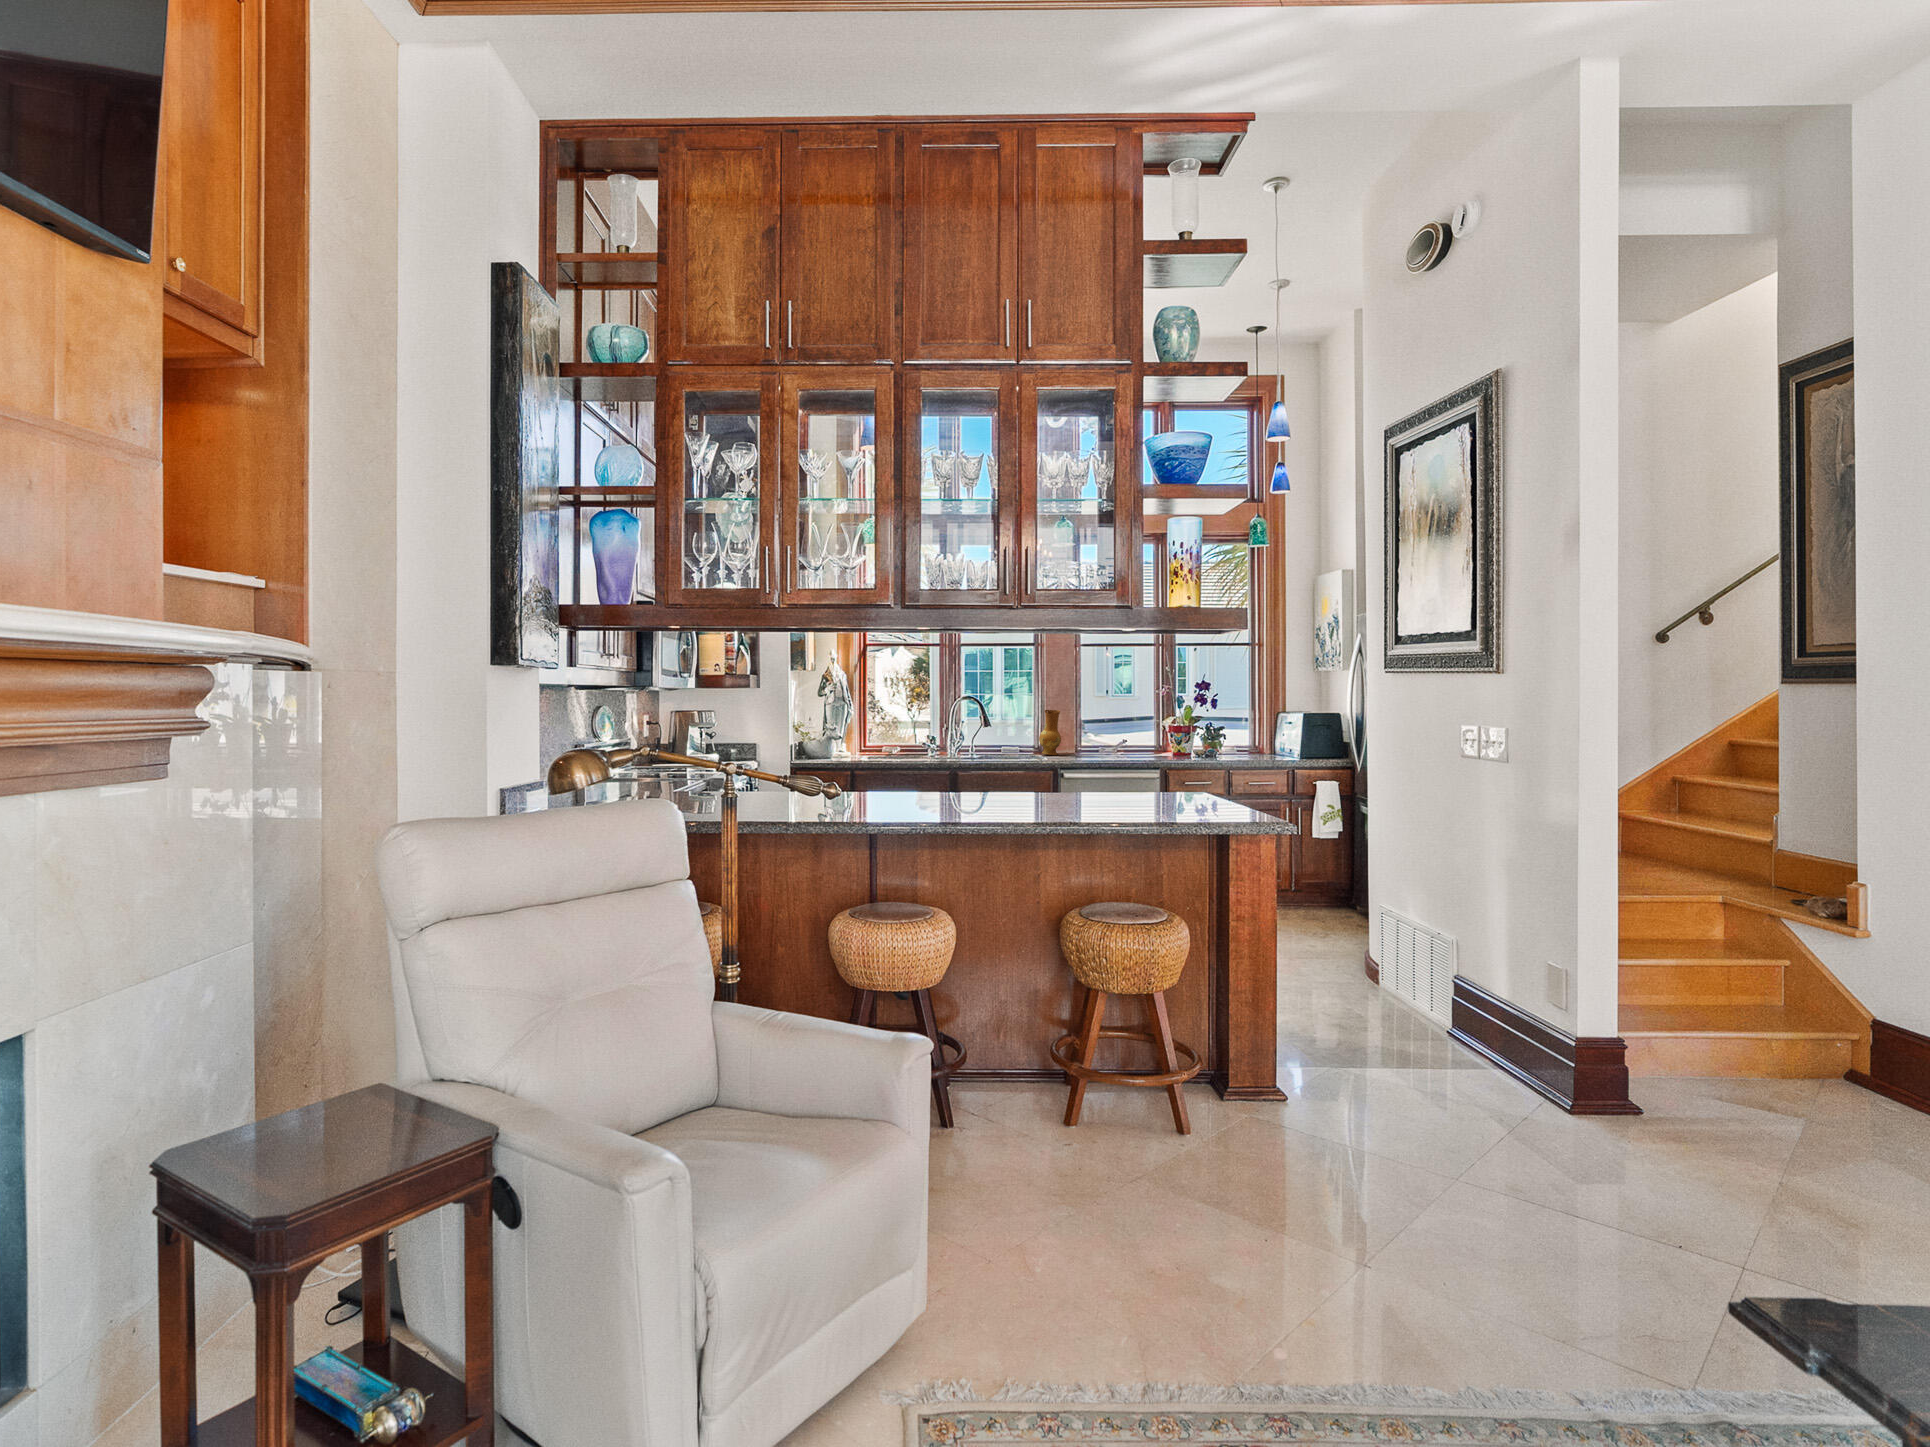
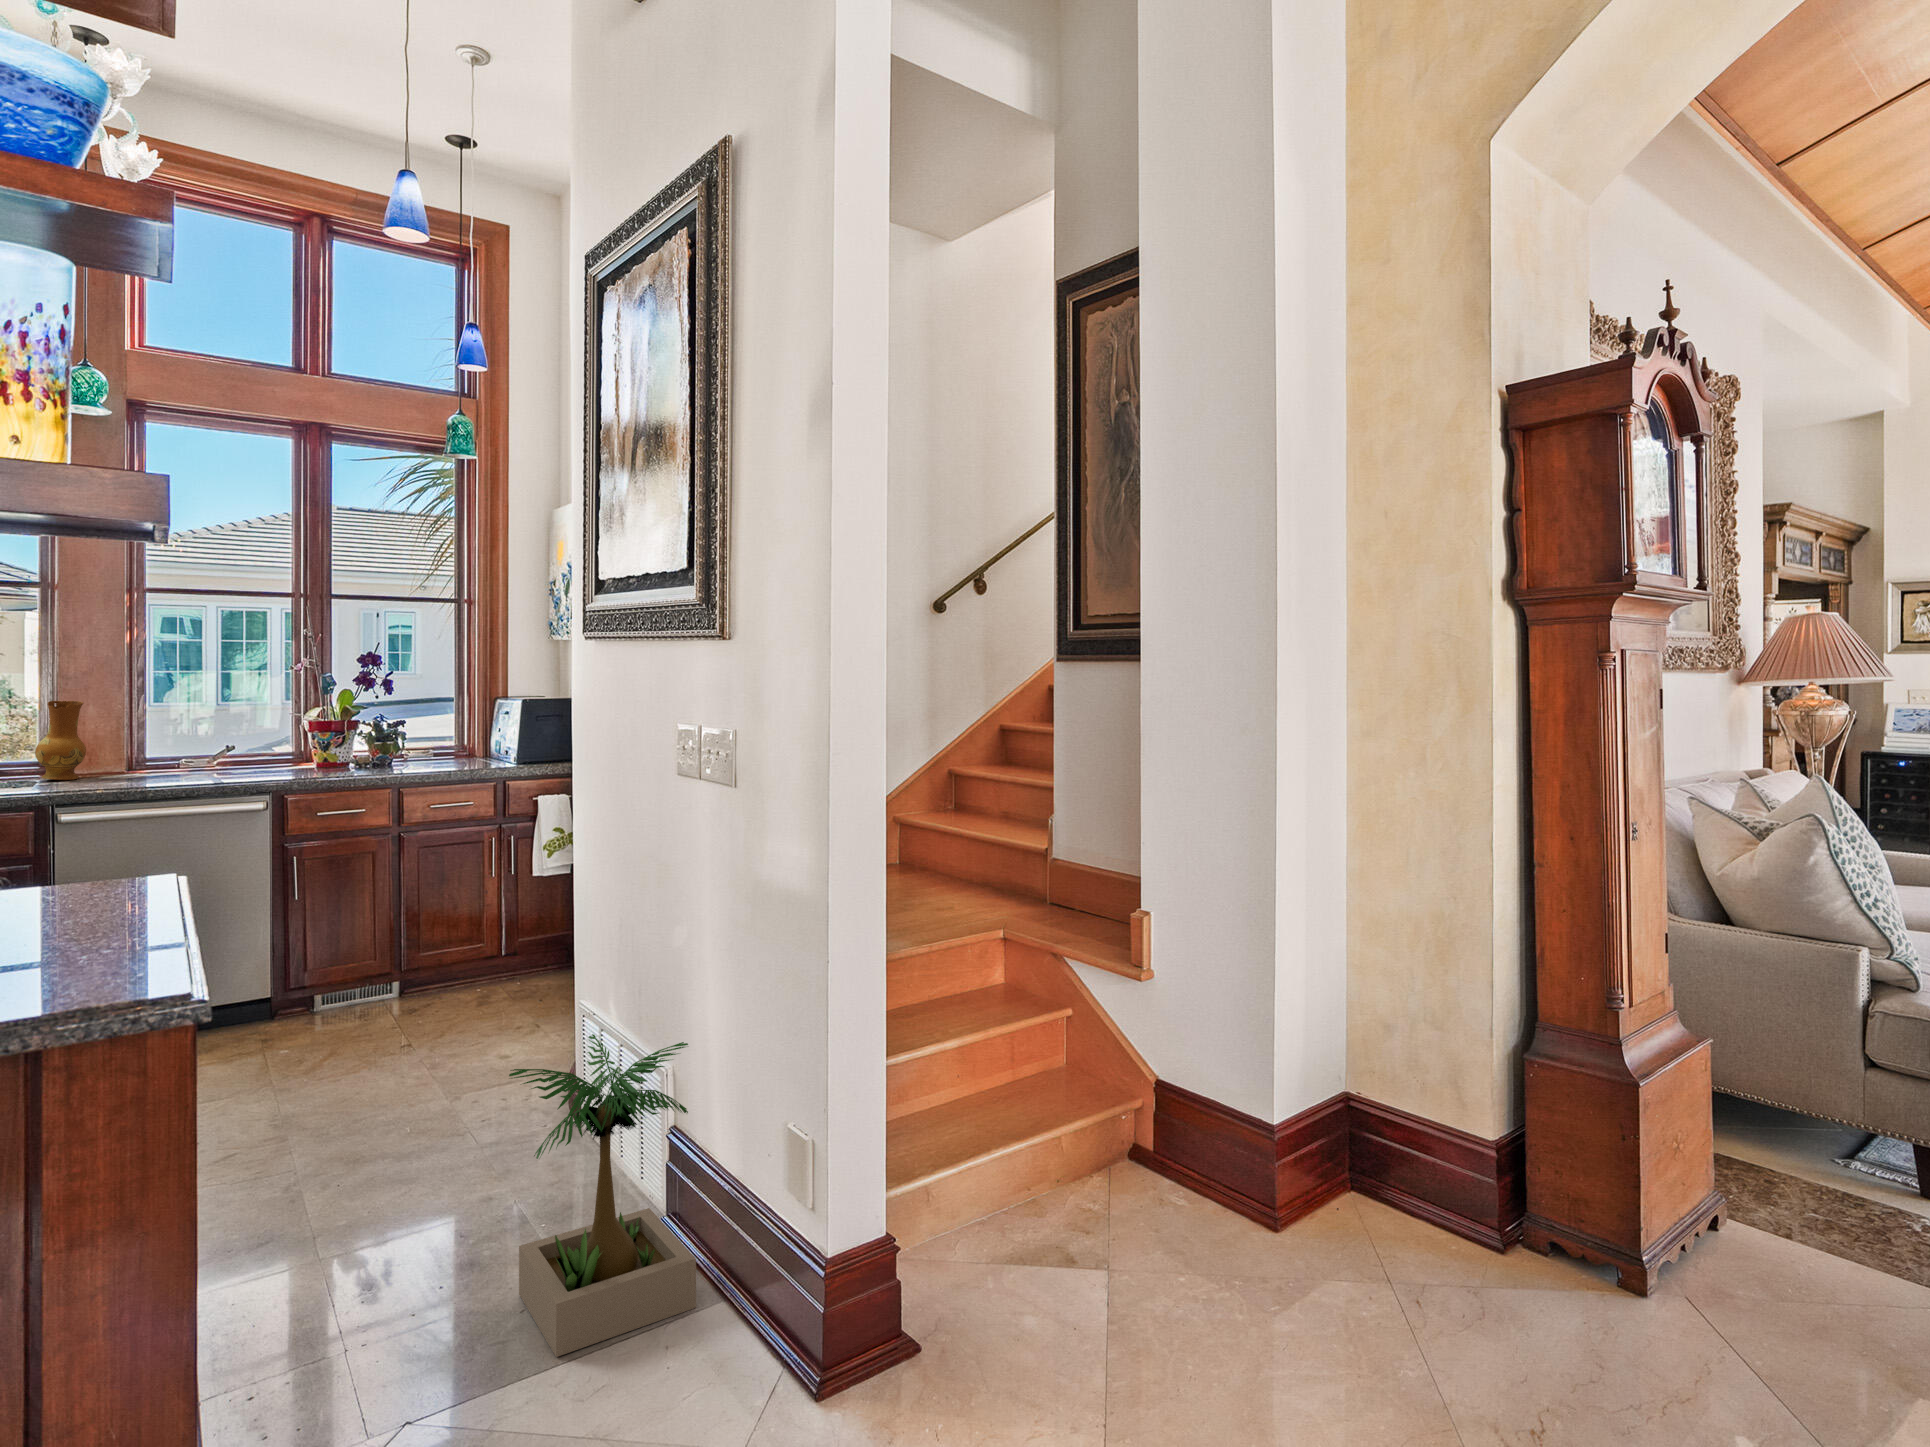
potted plant: none [1363,906,1494,1074] -> present [509,1034,696,1357]

